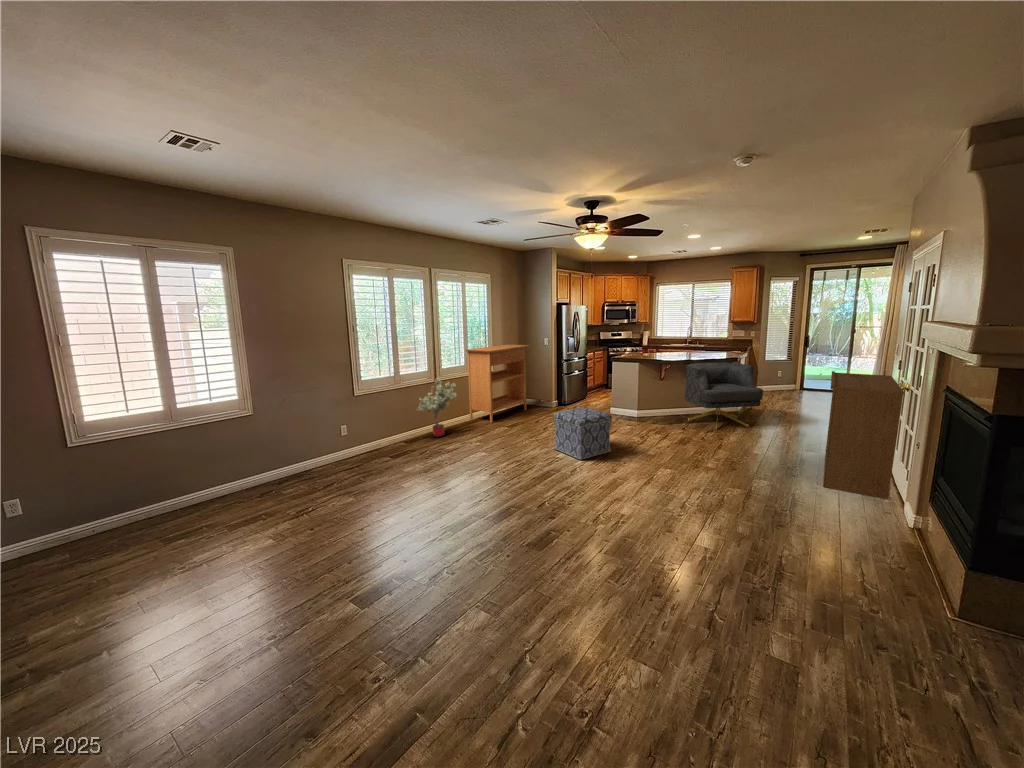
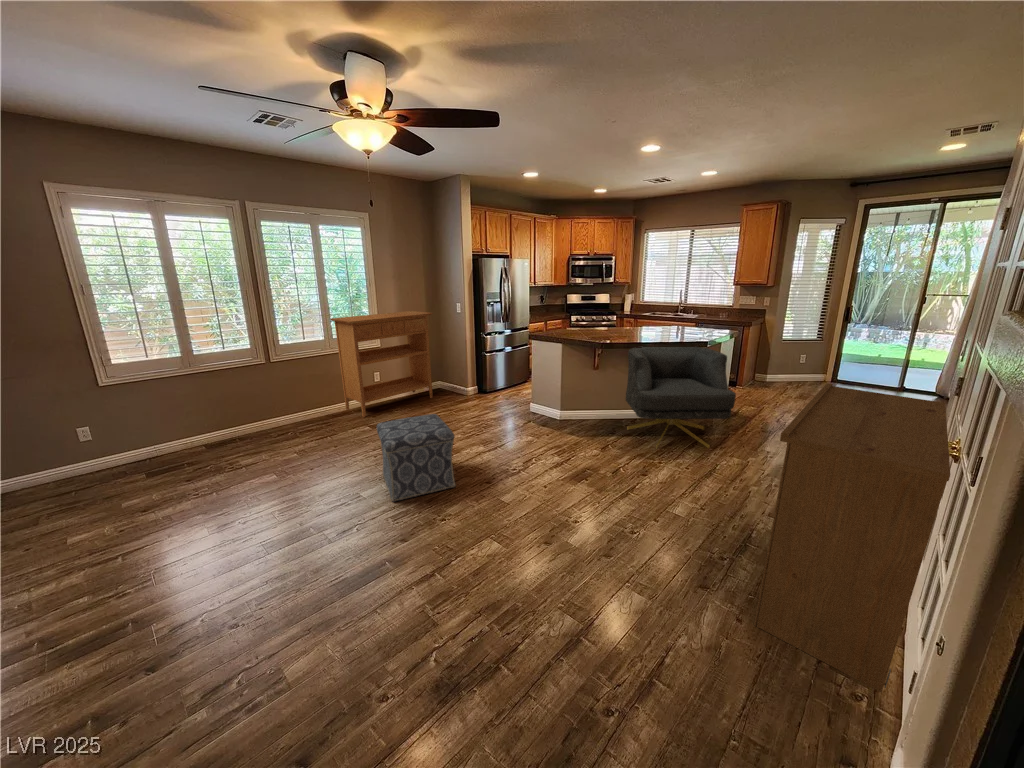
potted tree: present [417,378,456,437] -> none [222,357,298,439]

